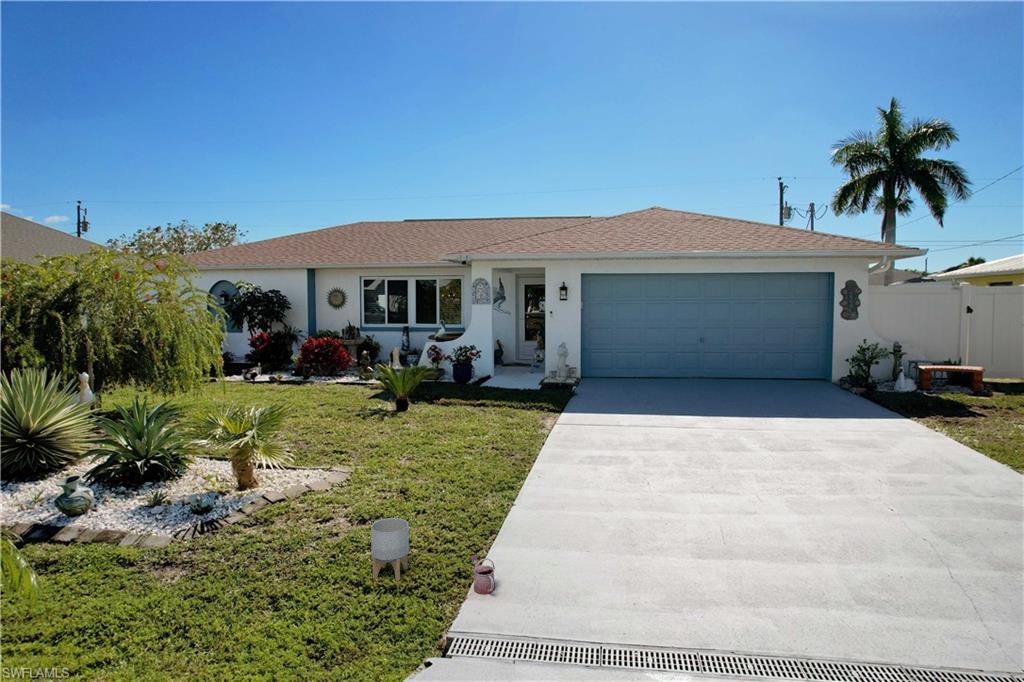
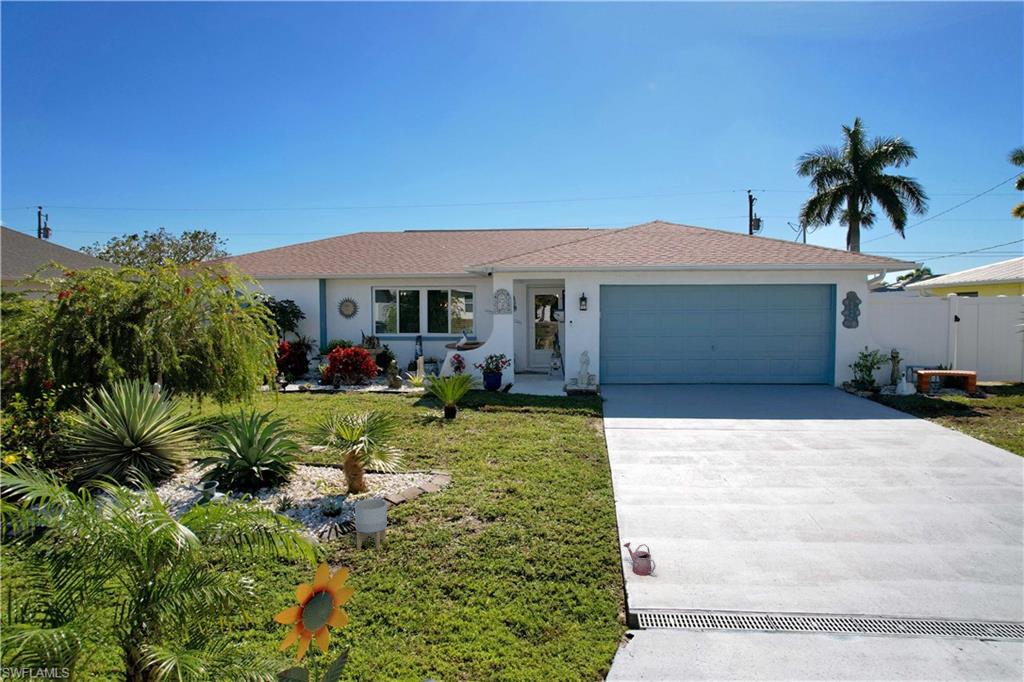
planter: present [371,518,409,581] -> present [355,499,387,550]

